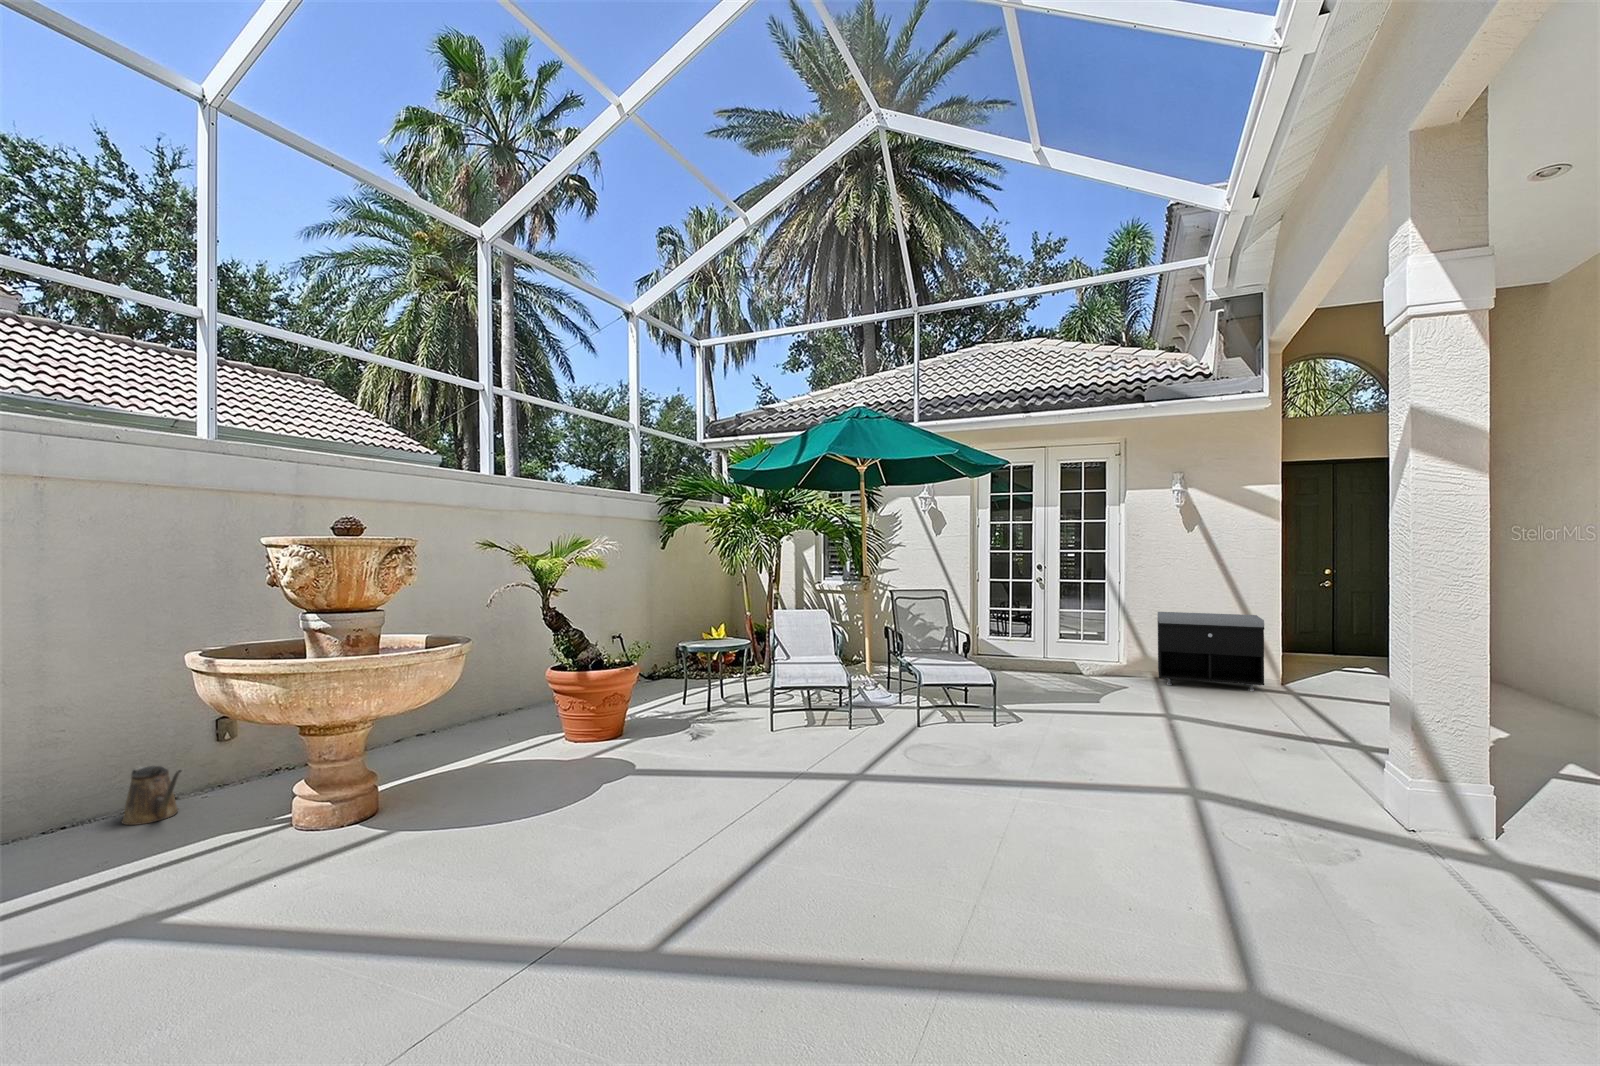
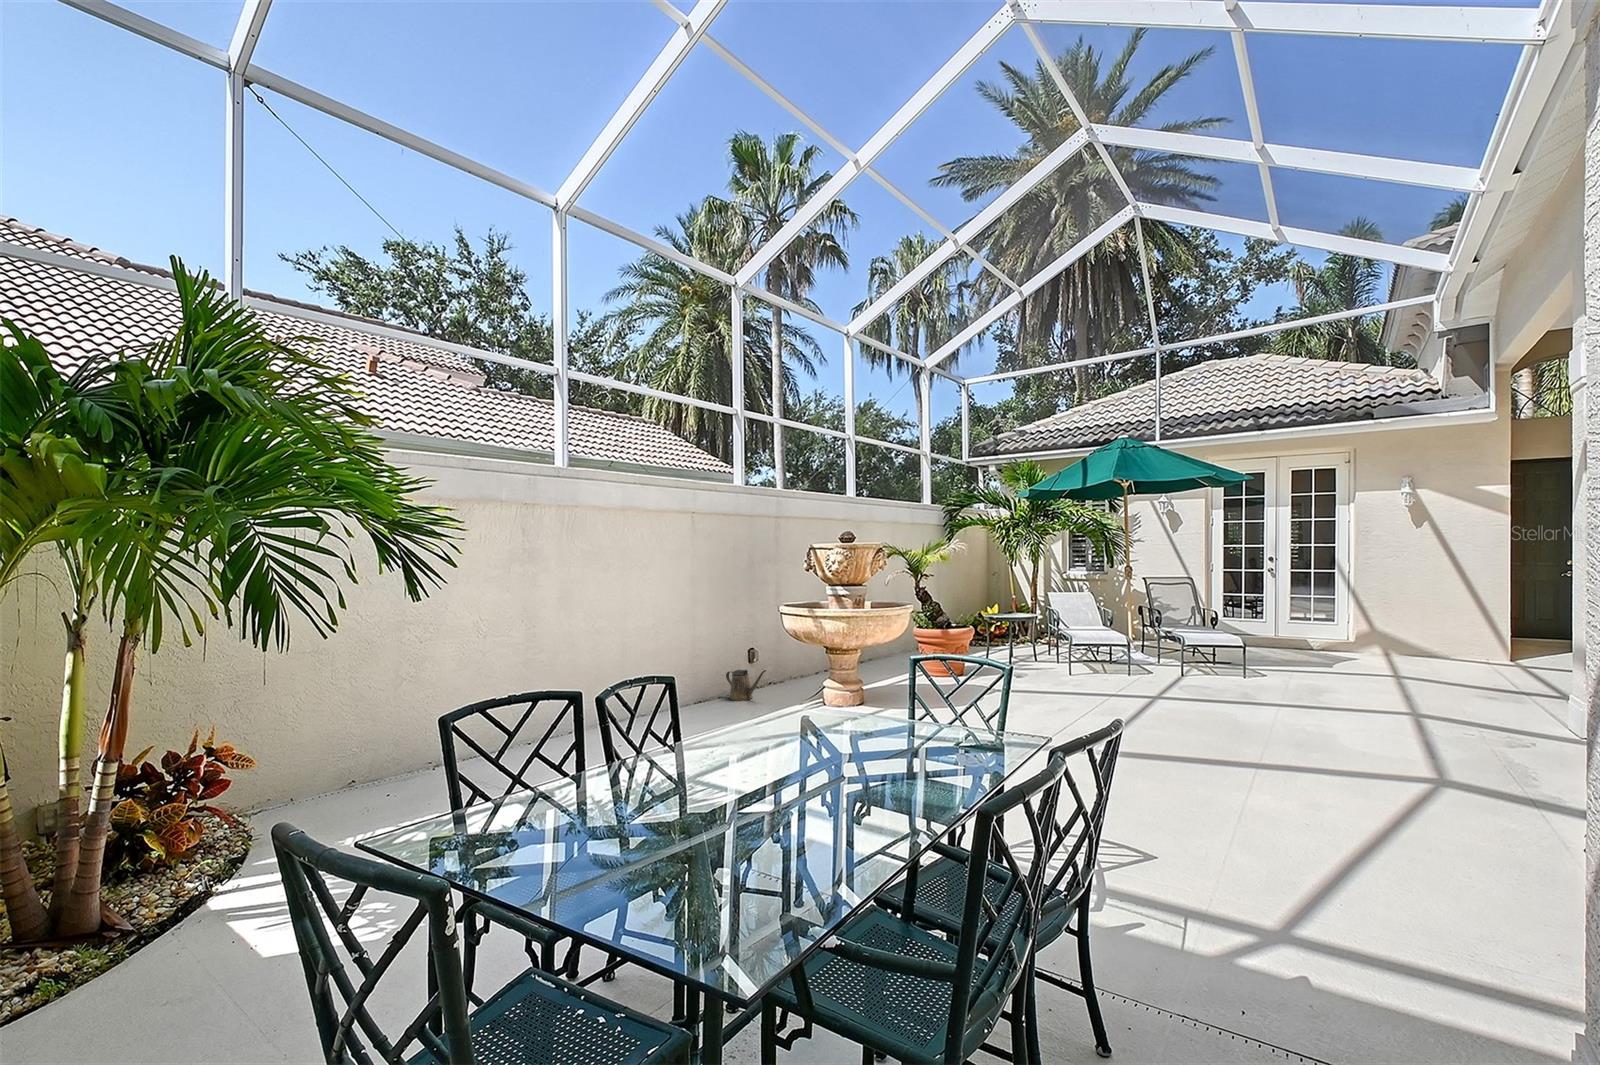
storage bench: present [1158,612,1265,691] -> none [1389,596,1493,662]

